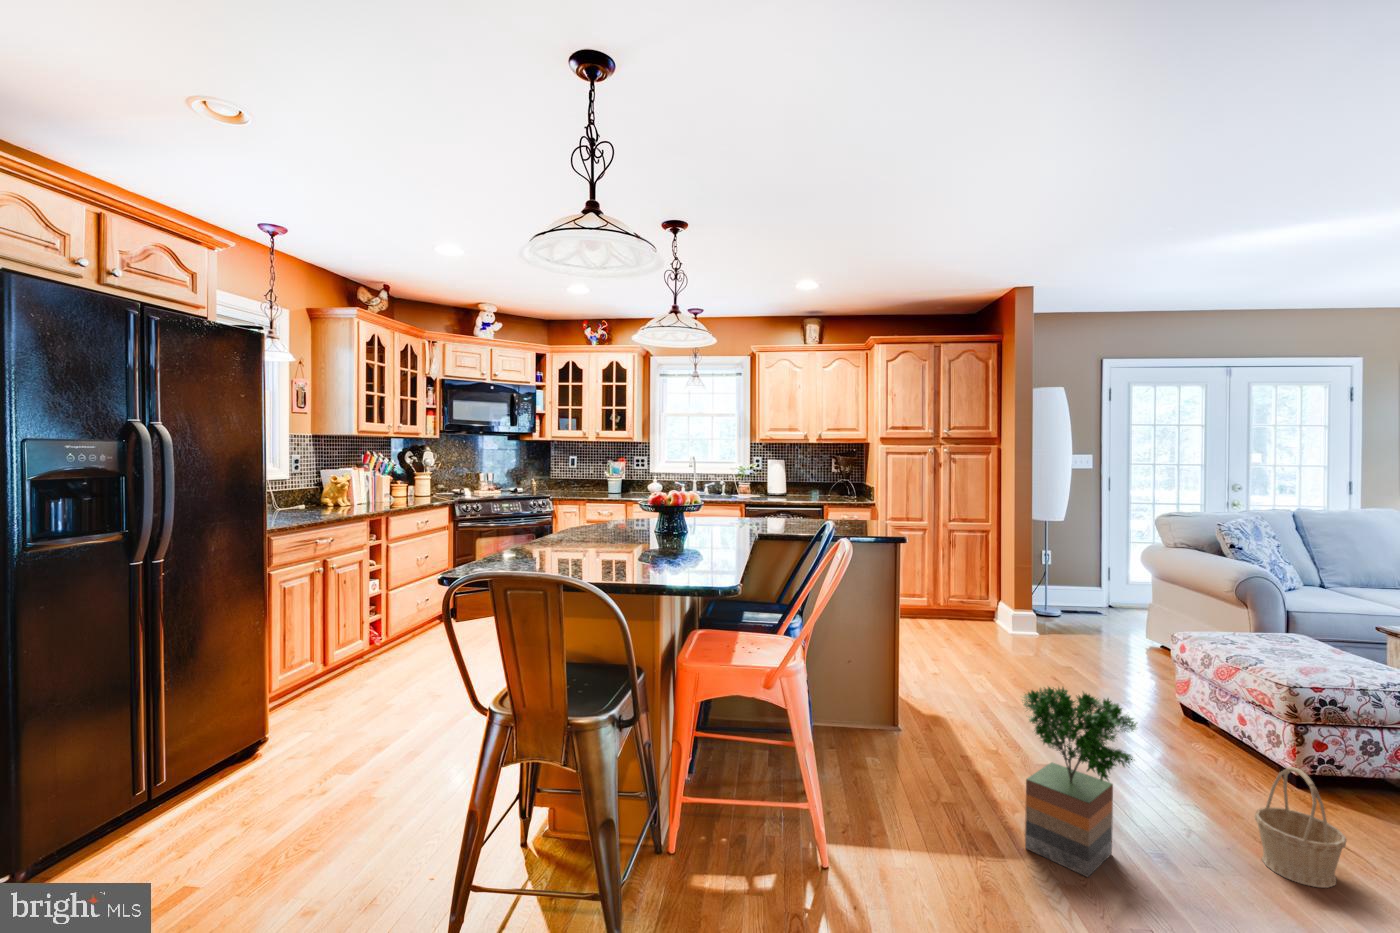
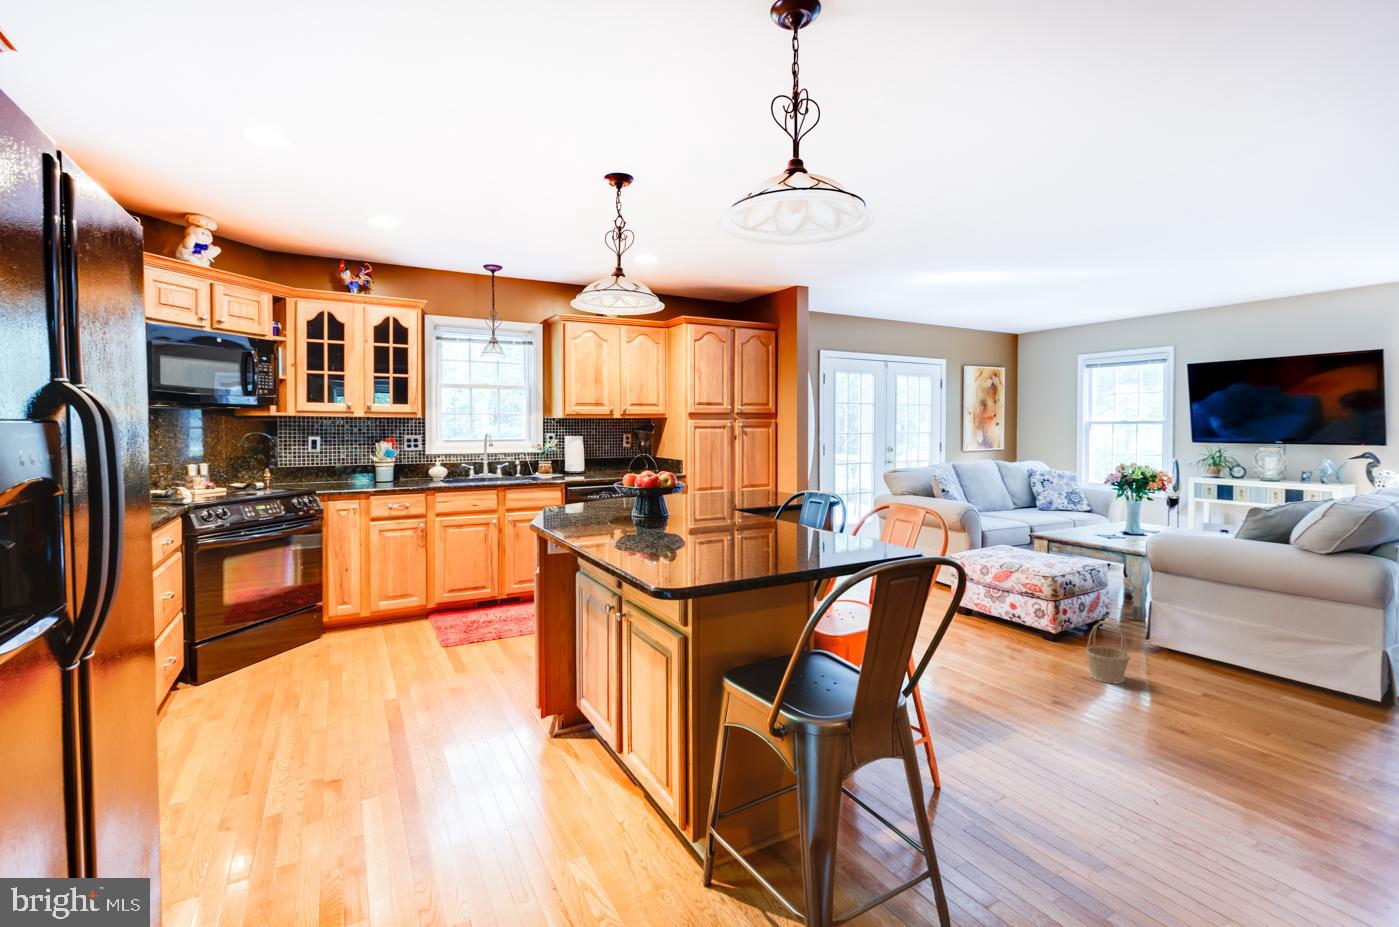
potted tree: present [1022,687,1137,877] -> none [995,598,1078,712]

